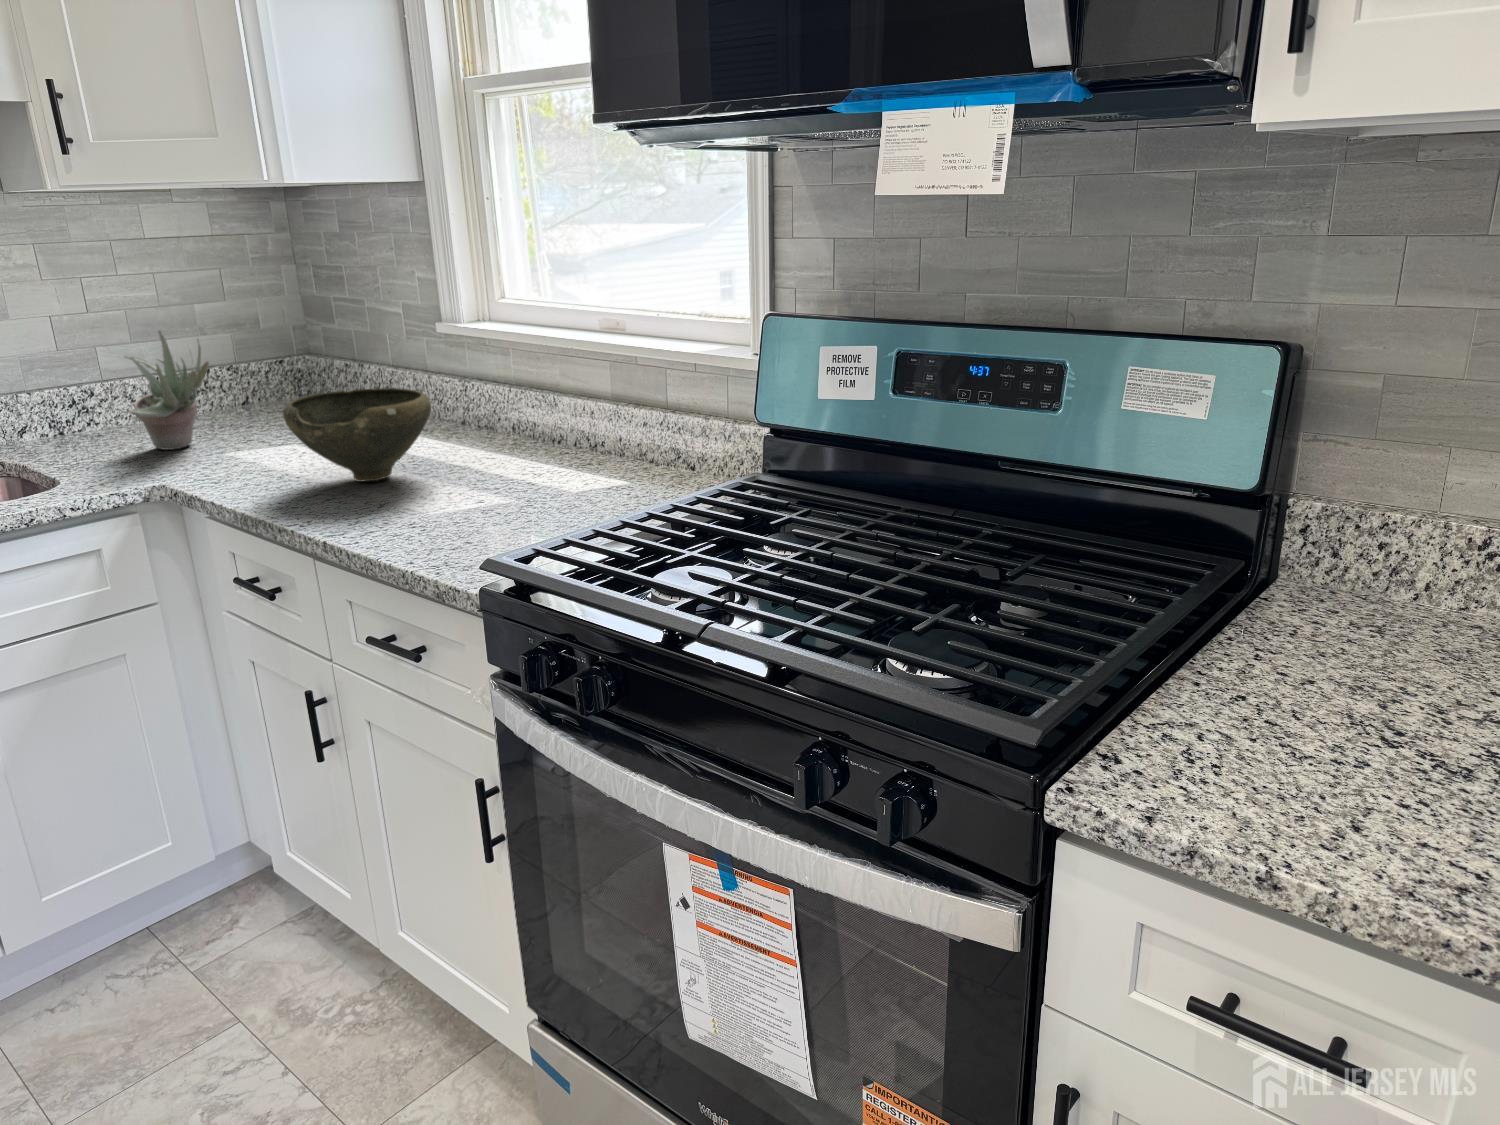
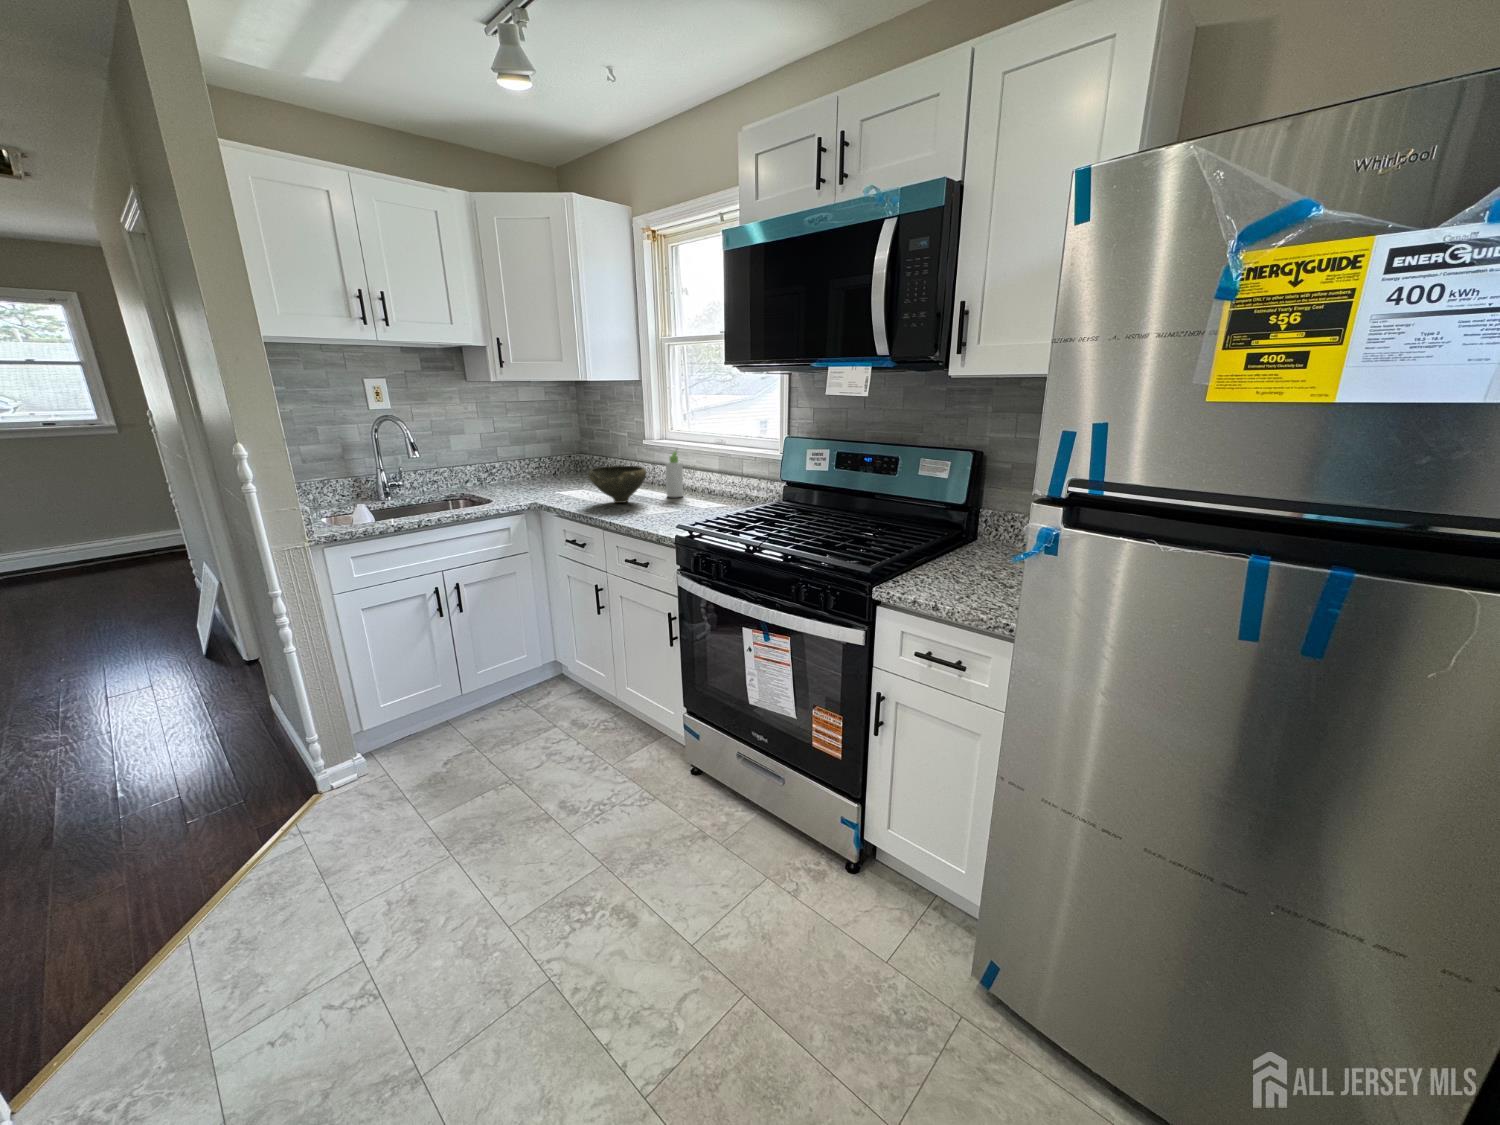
succulent plant: present [125,330,209,450] -> none [515,440,550,491]
bottle: none [480,341,528,462] -> present [666,451,683,497]

